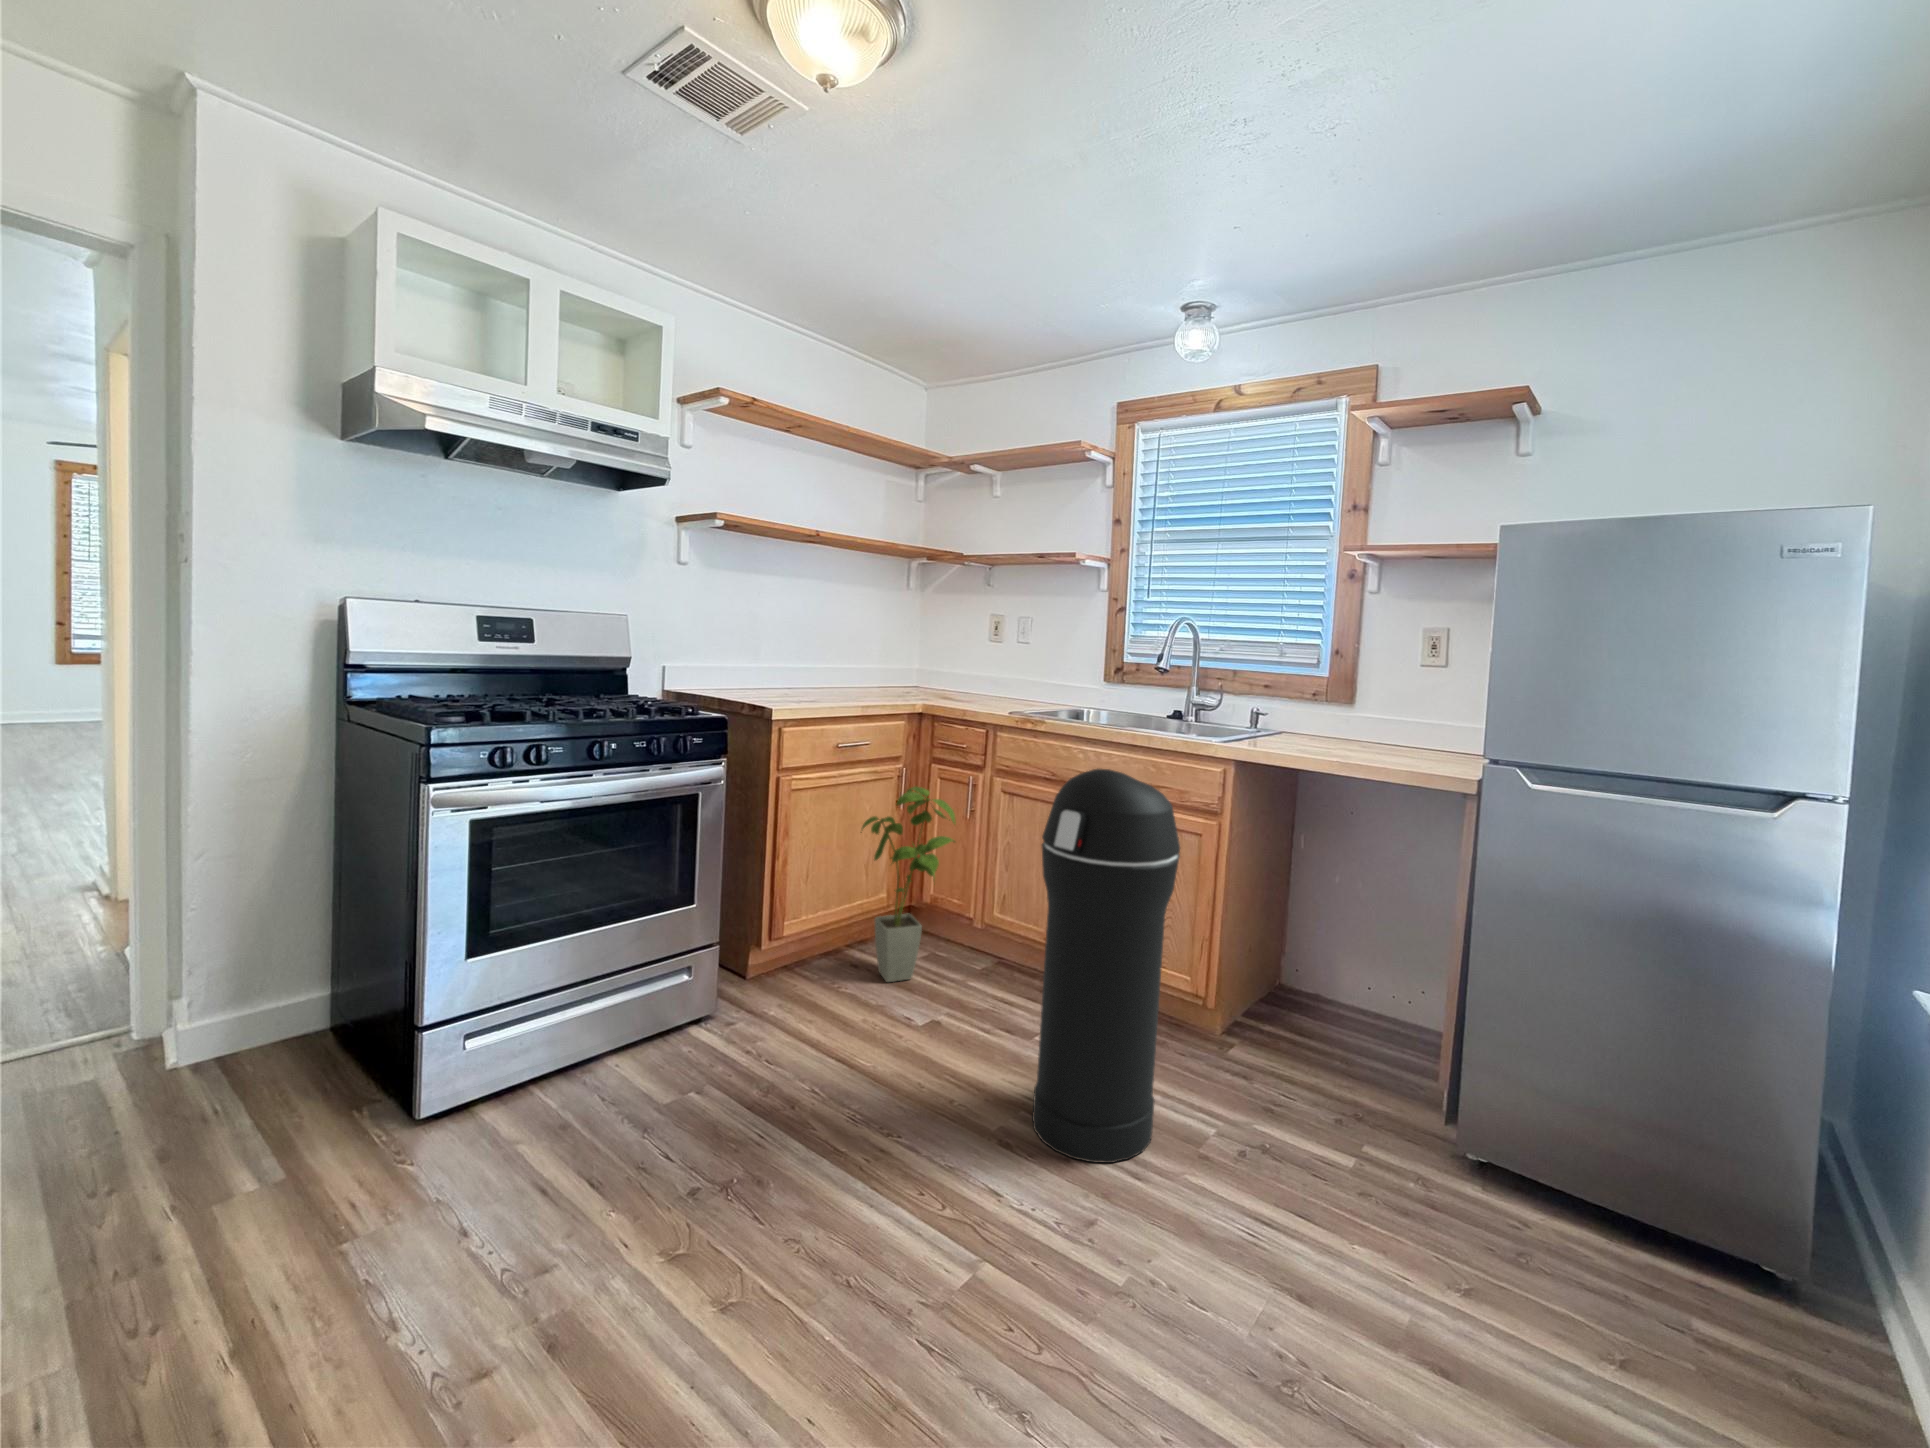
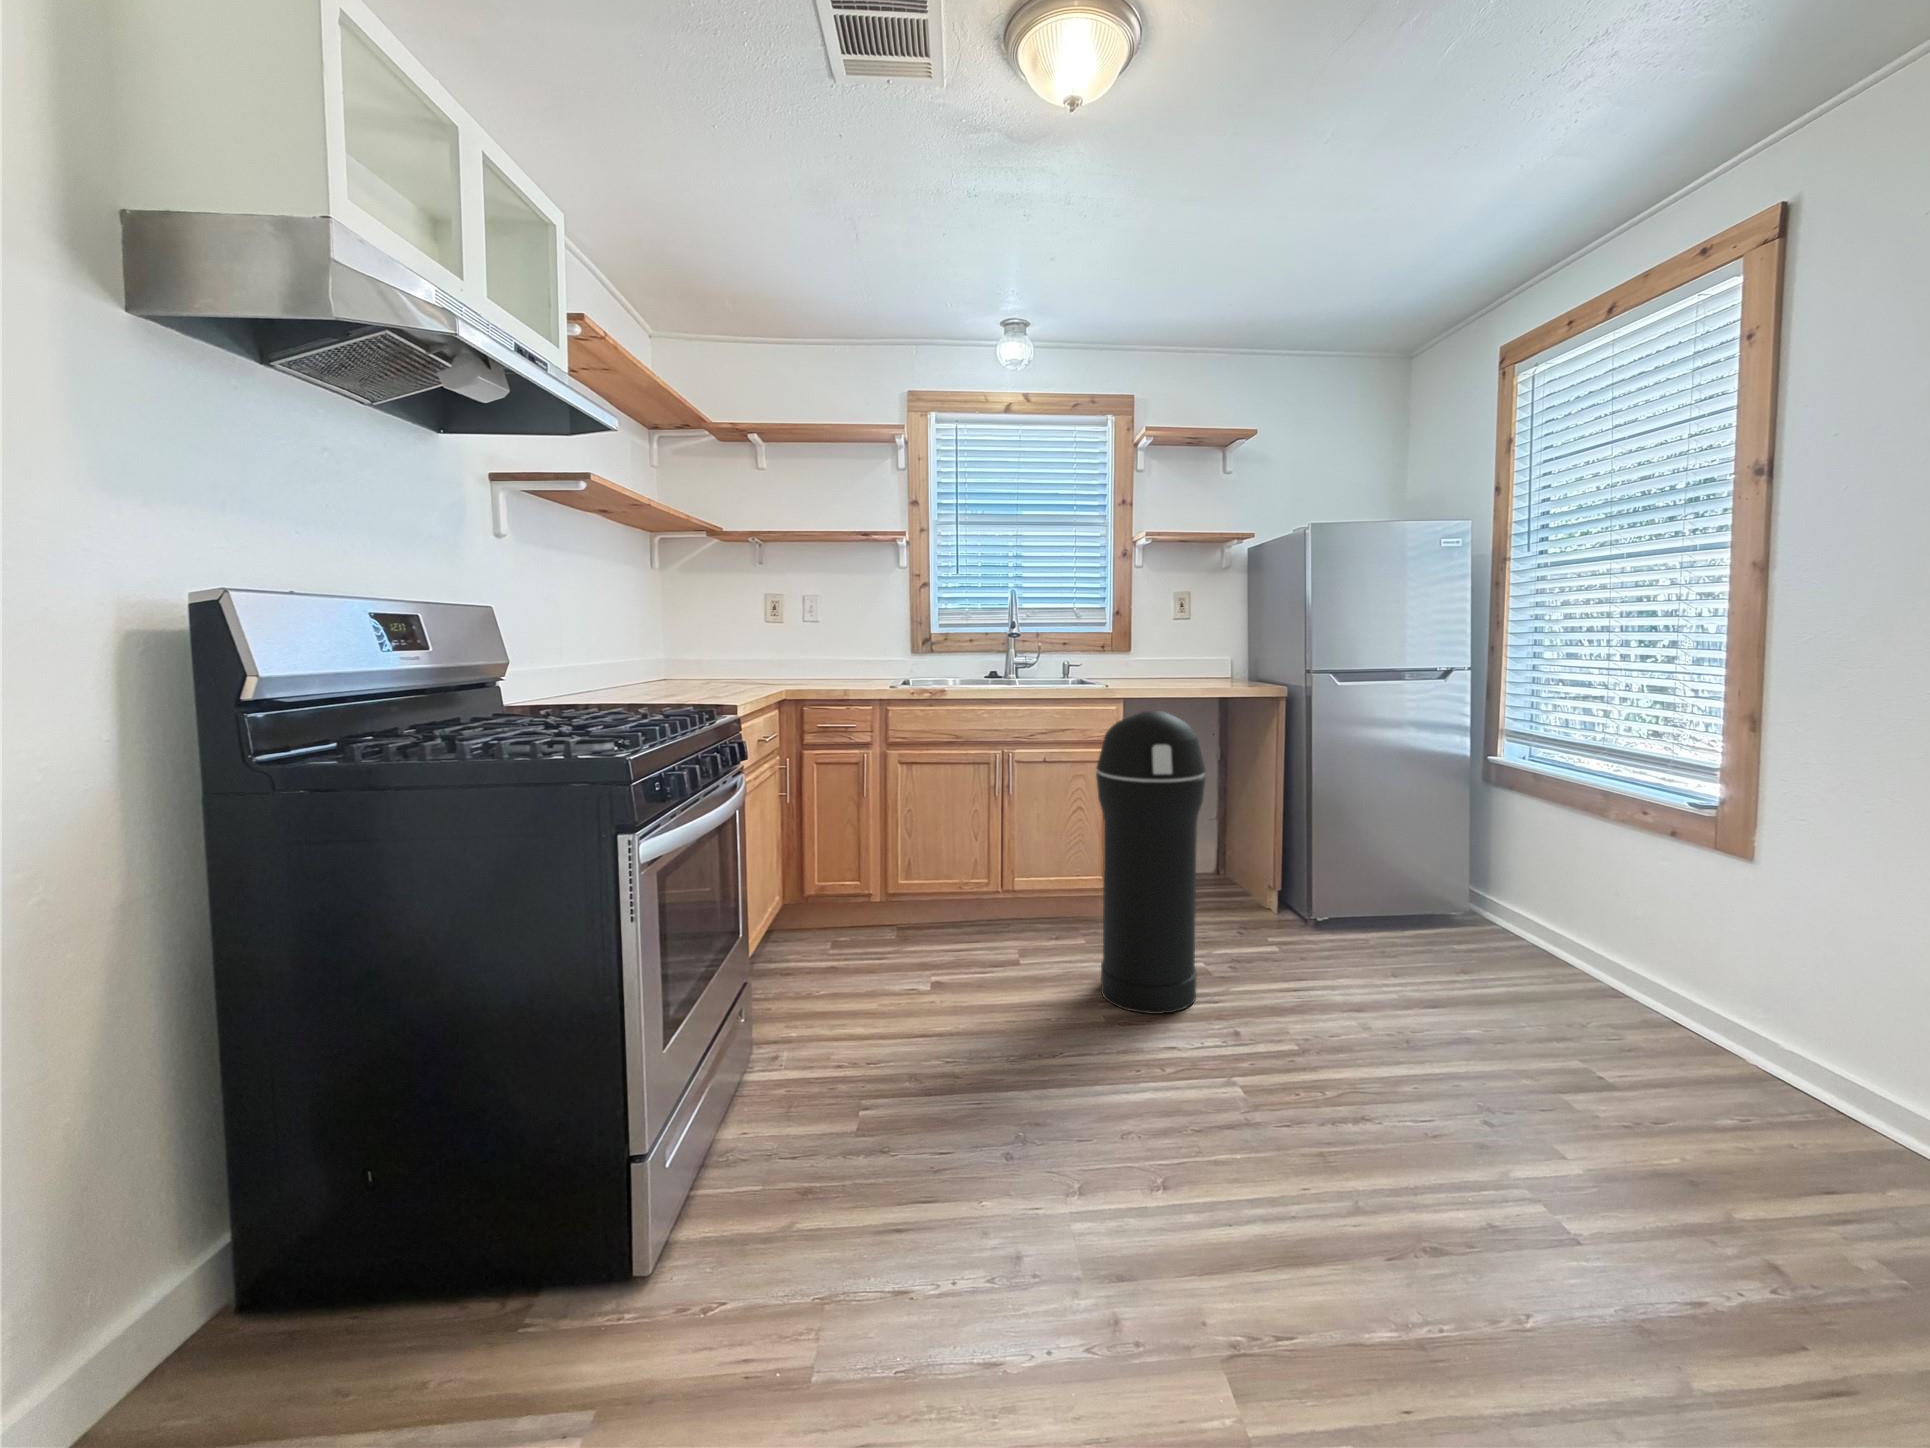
house plant: present [862,787,956,982] -> none [803,770,908,973]

